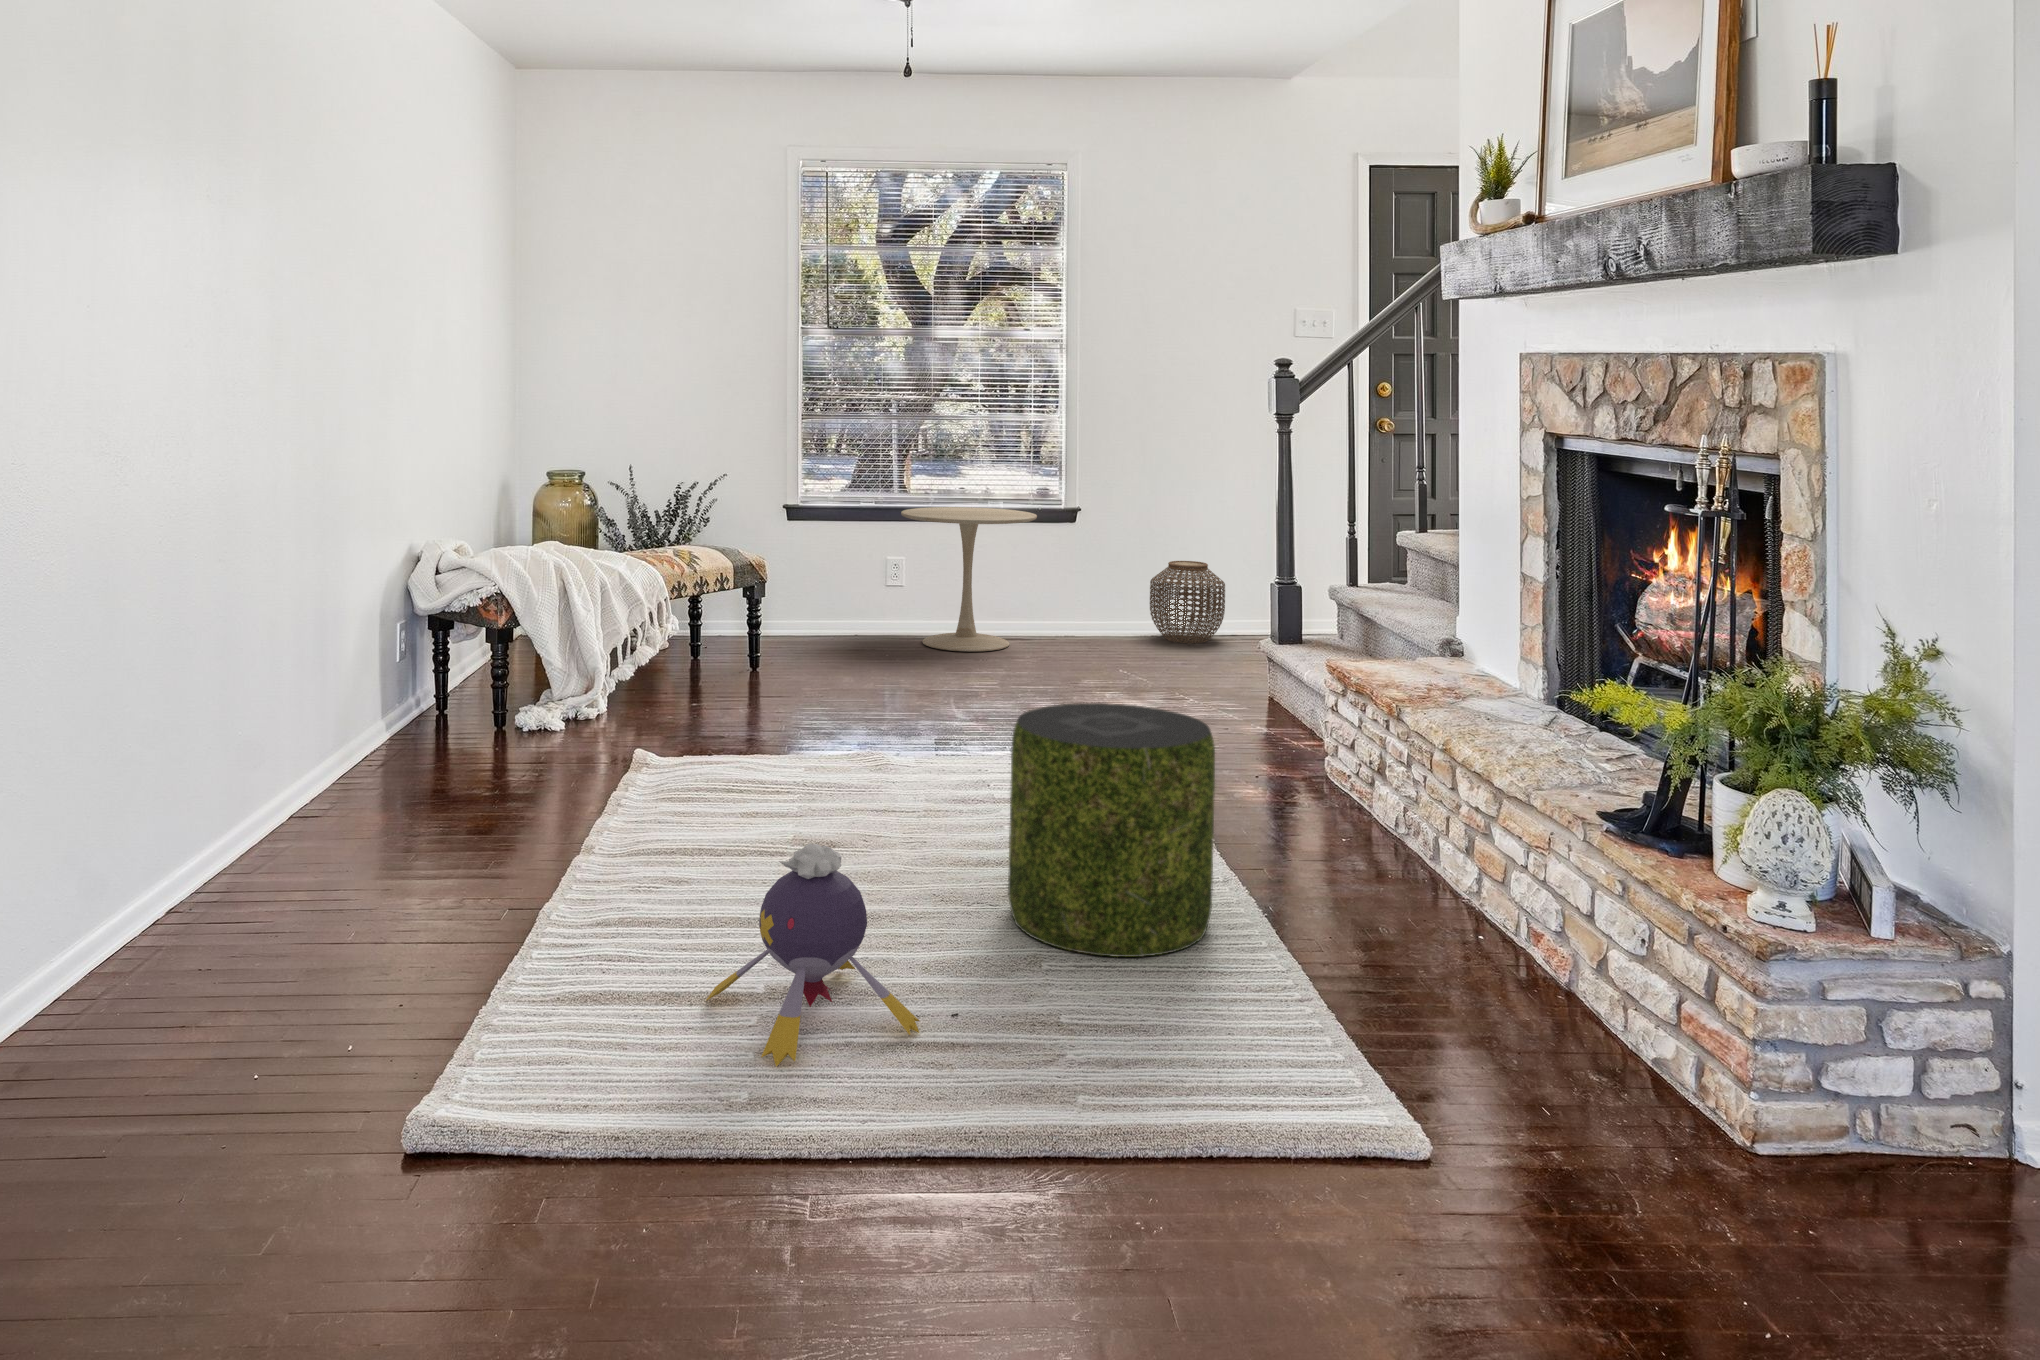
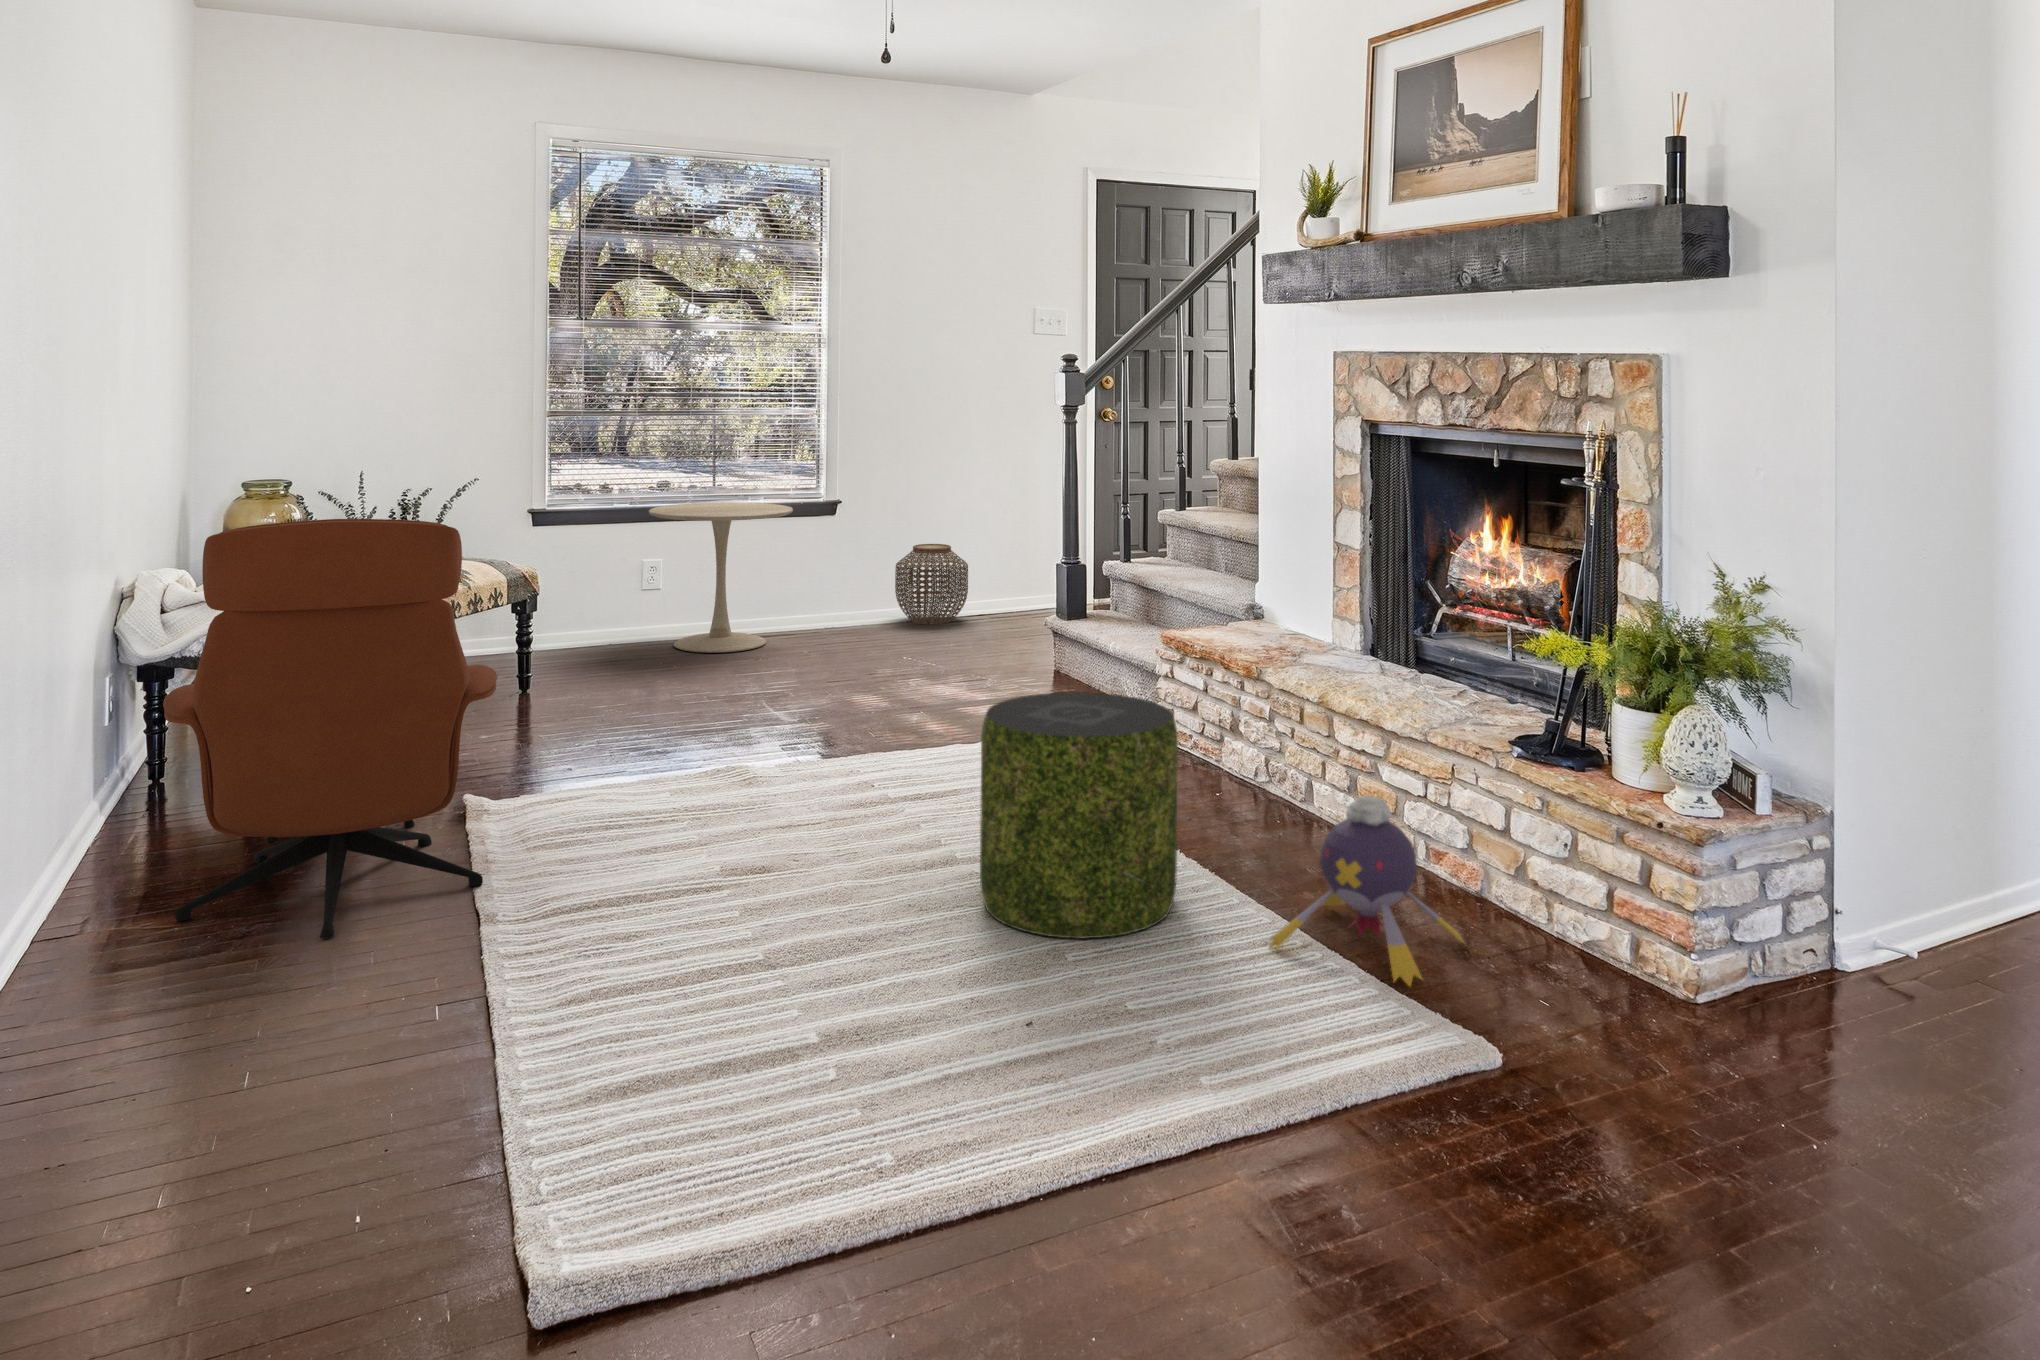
lounge chair: none [353,491,625,847] -> present [163,519,497,938]
plush toy: present [706,844,919,1067] -> present [1270,795,1466,986]

